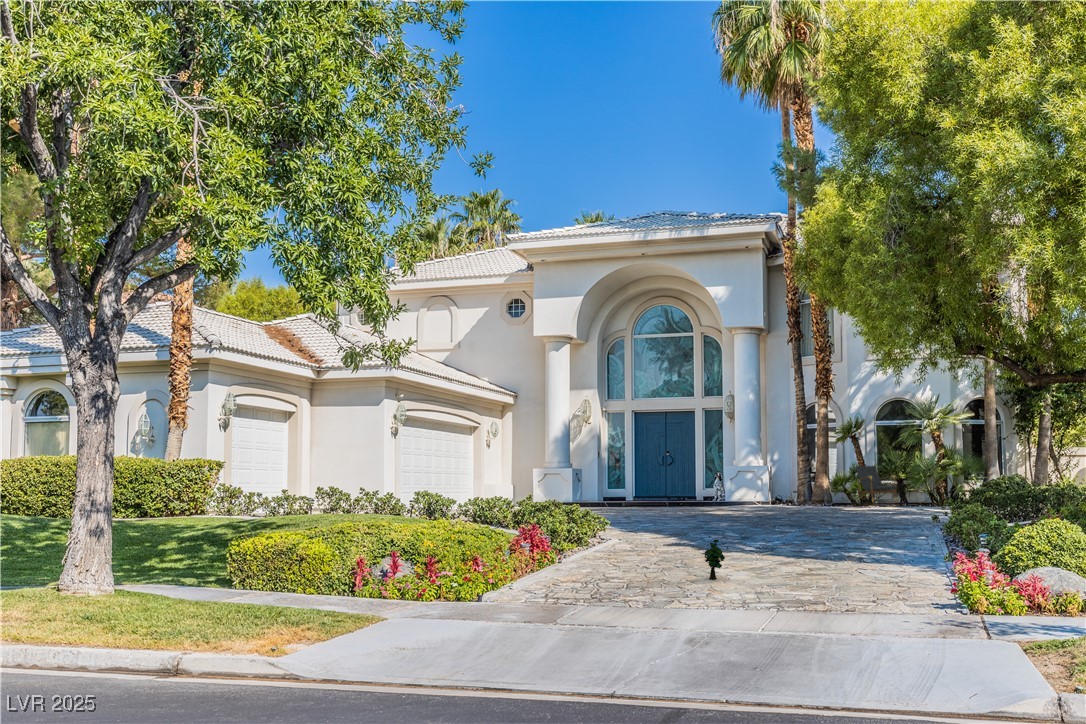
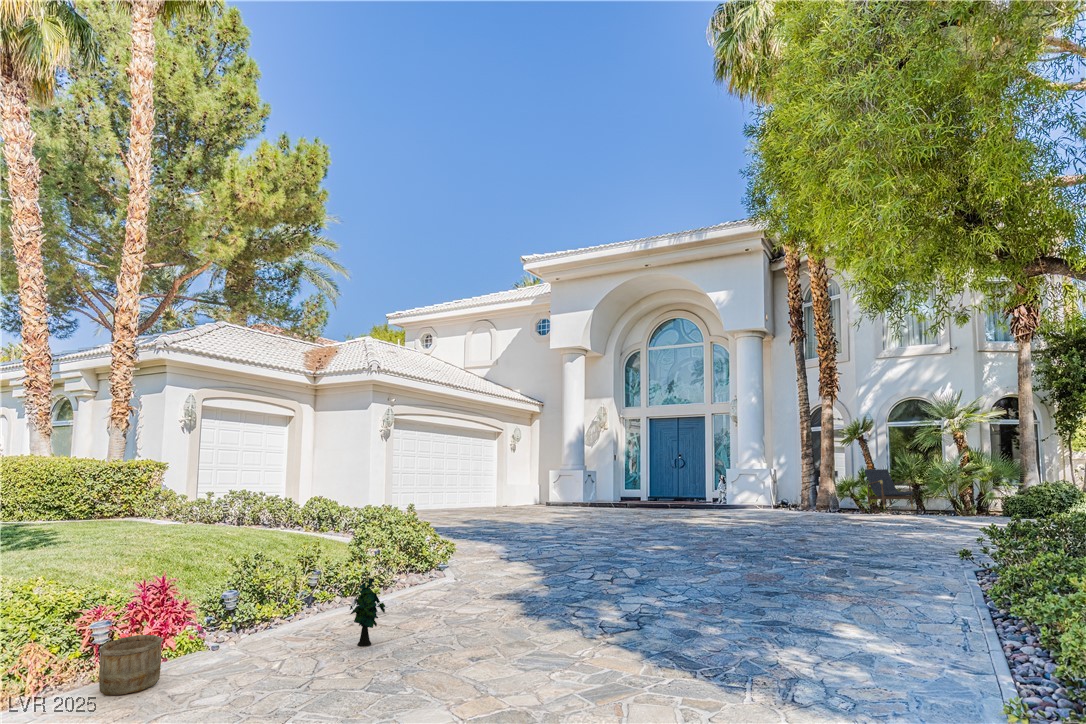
decorative plant: present [702,540,725,579] -> present [350,578,385,646]
wooden bucket: none [521,567,550,594] -> present [98,635,163,695]

